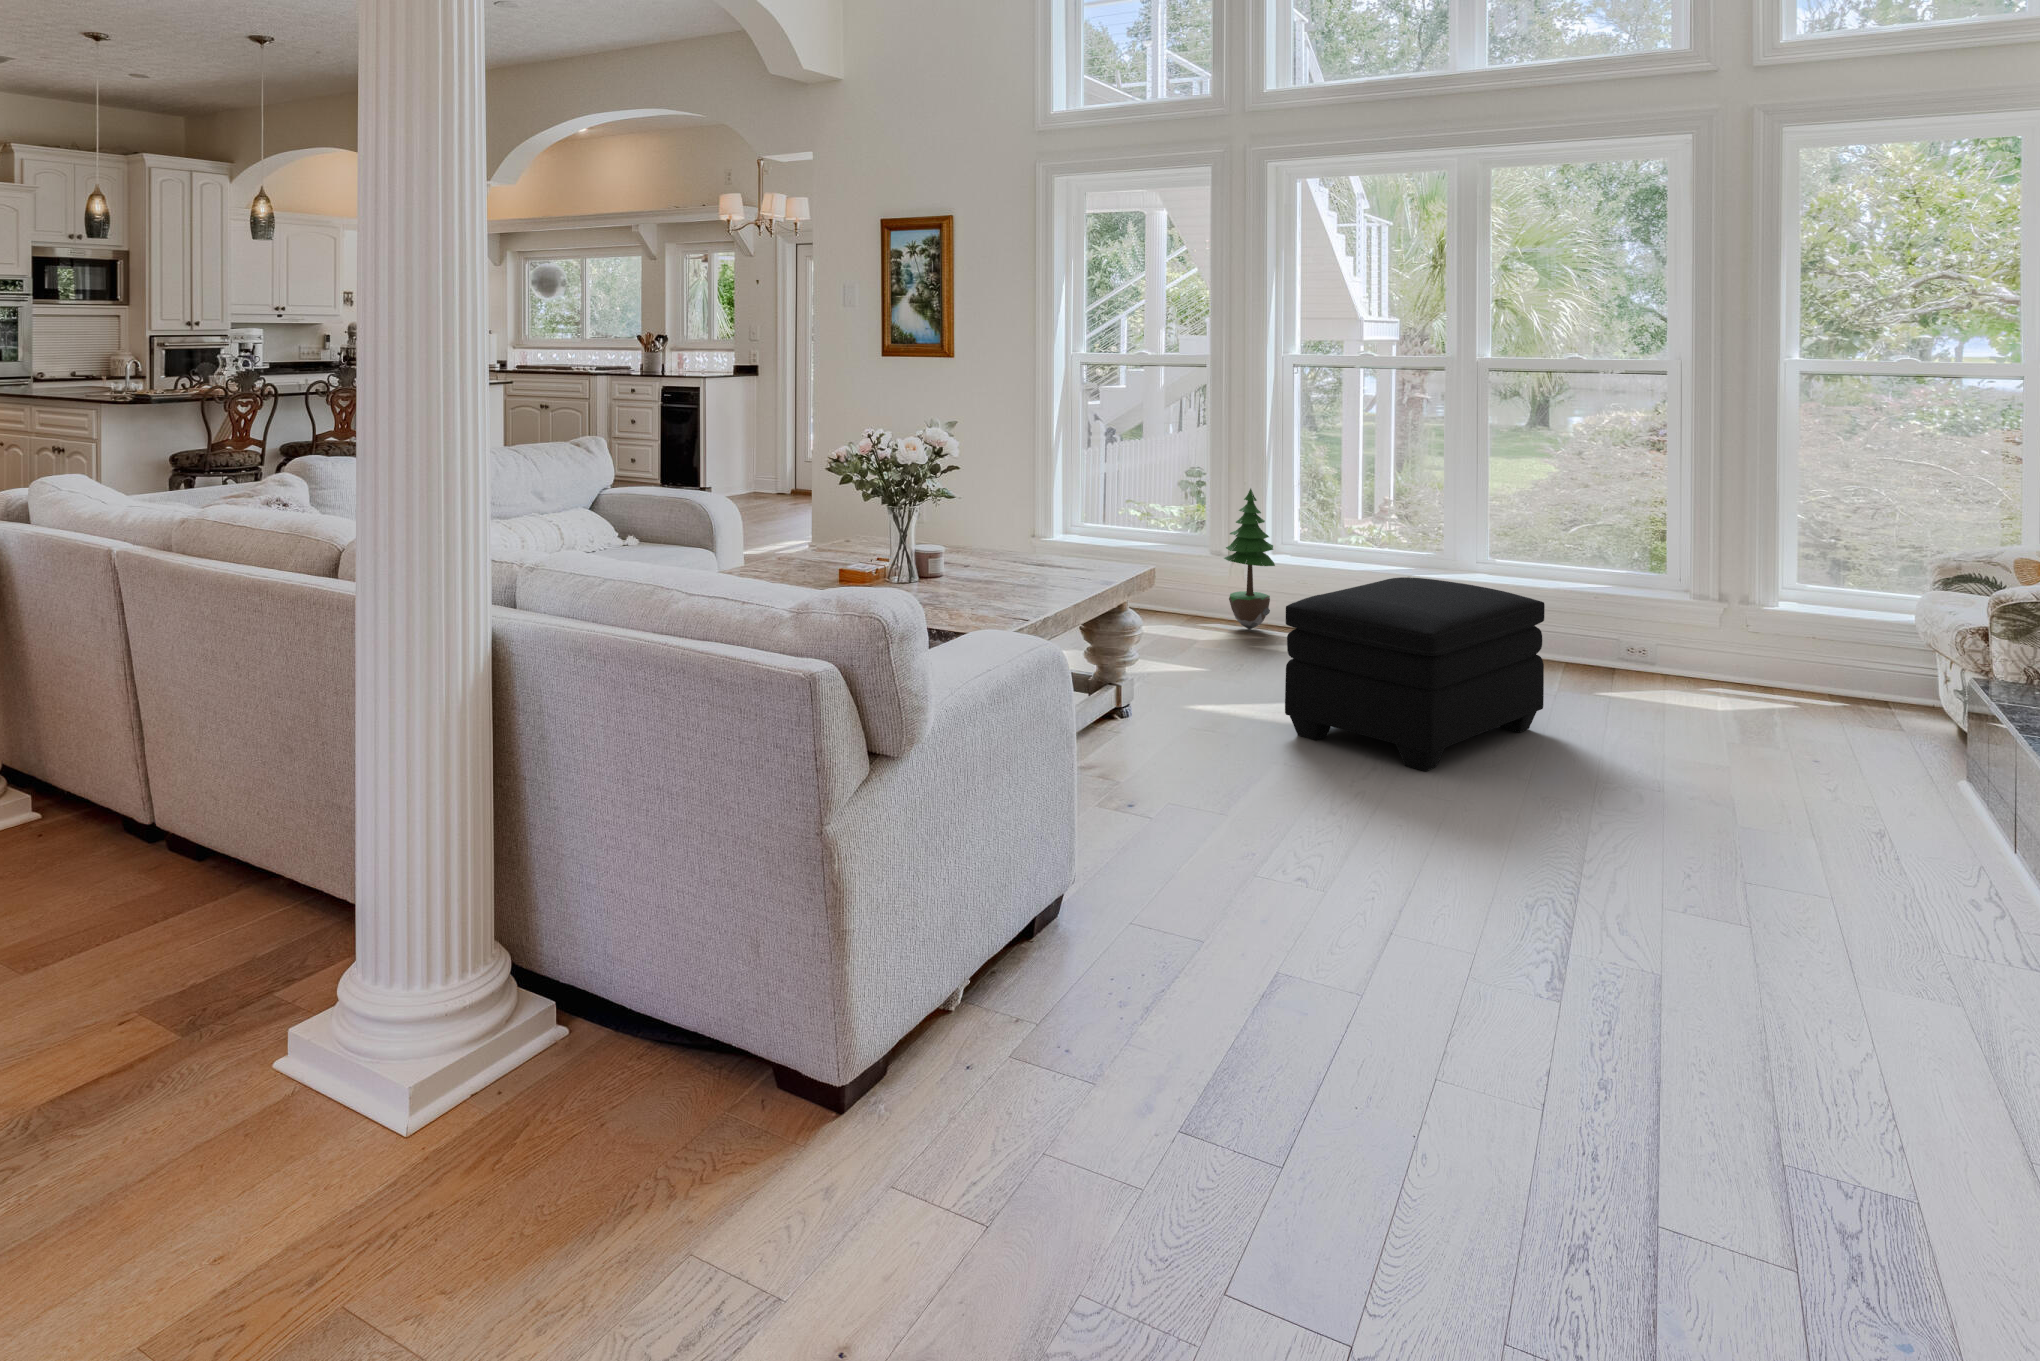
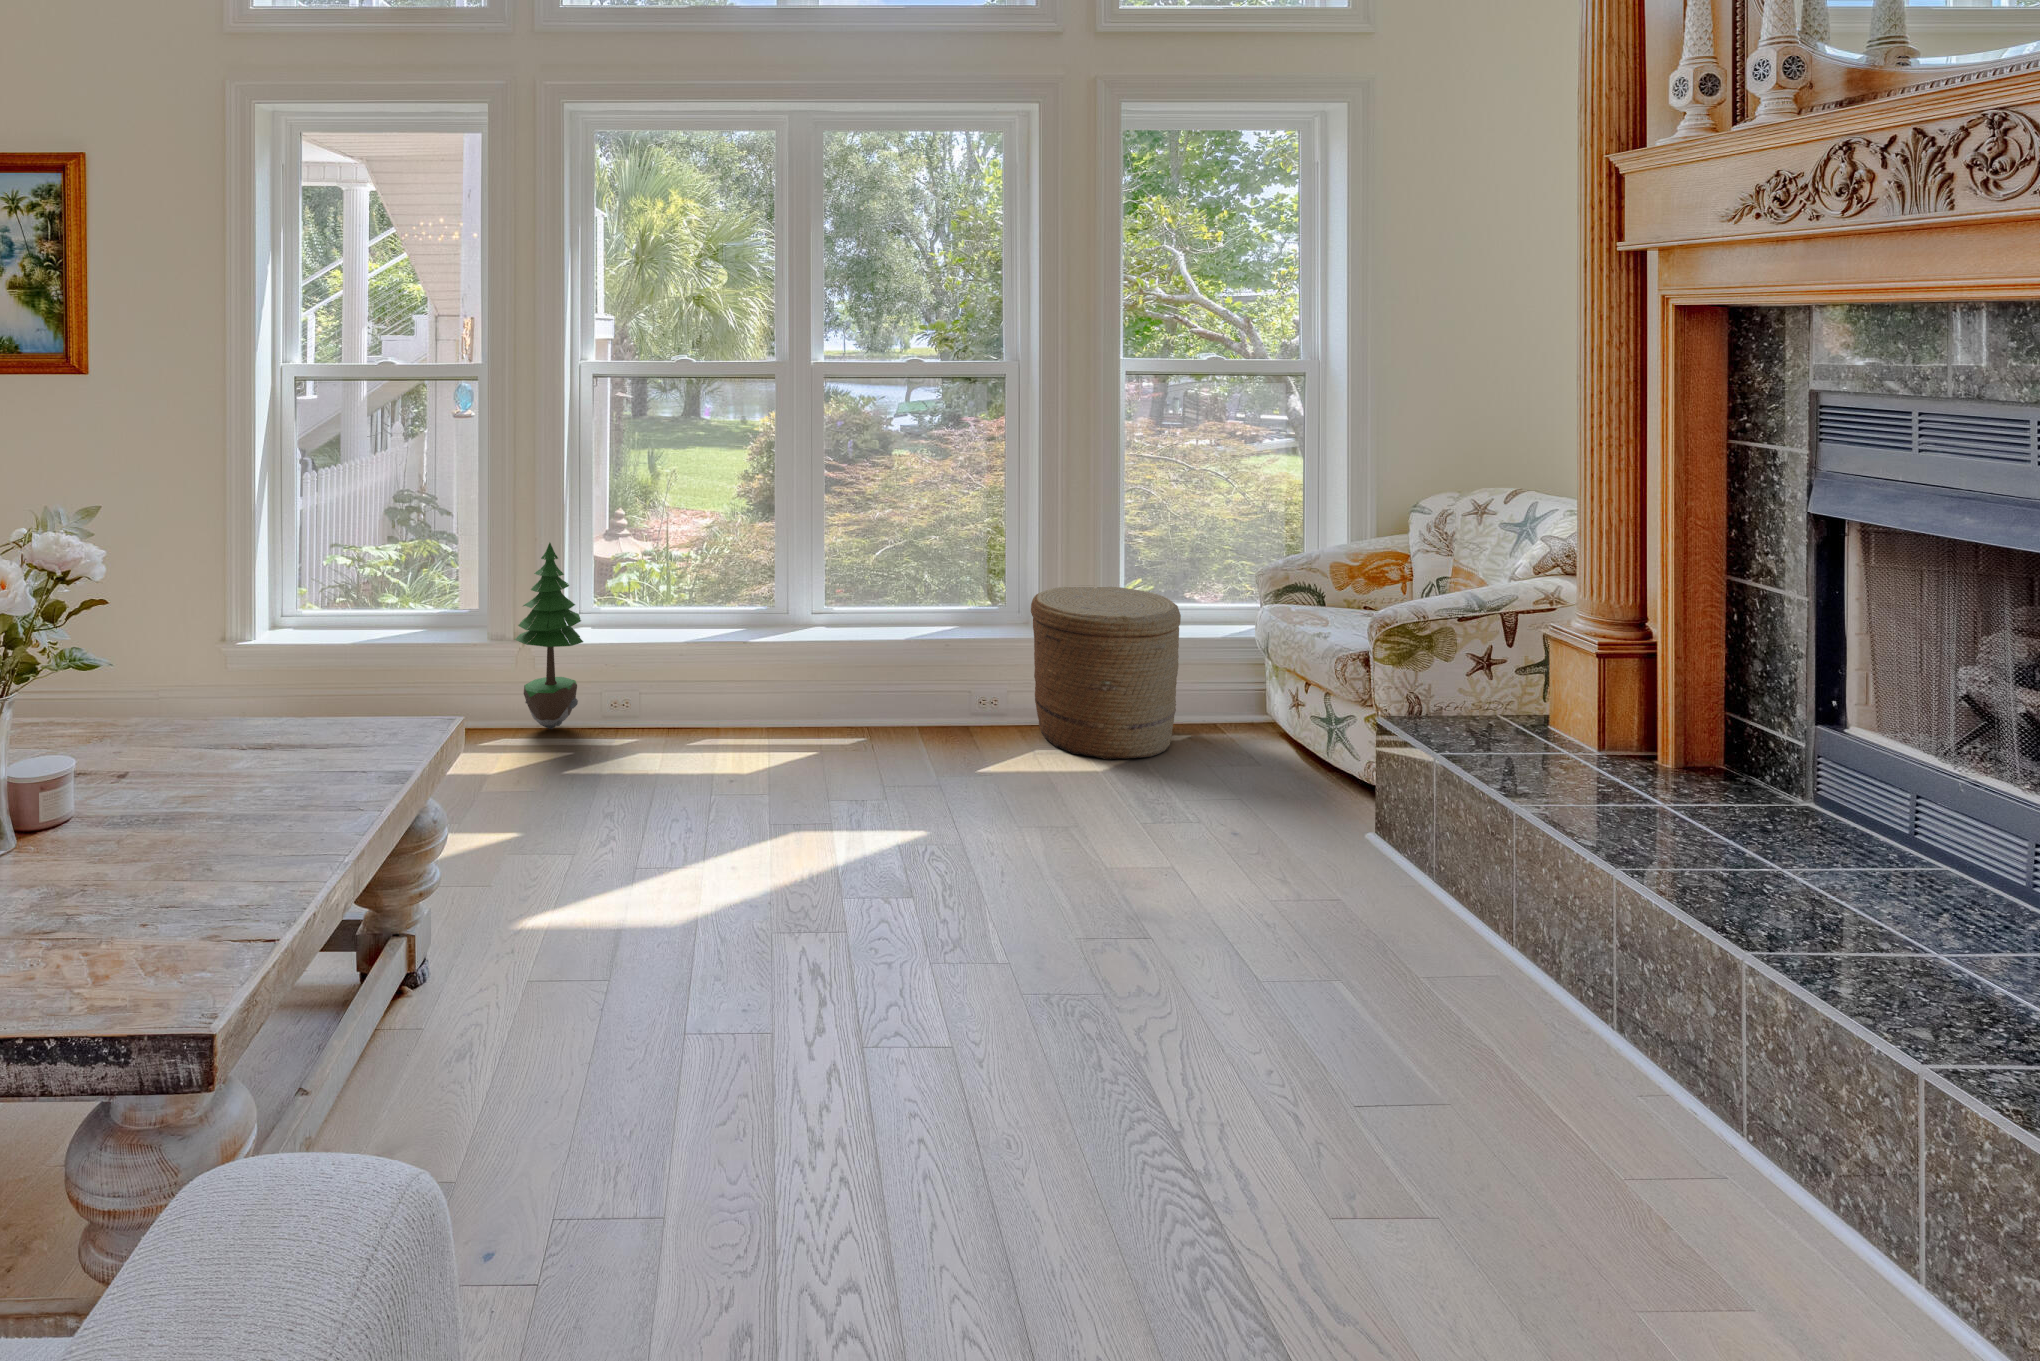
woven basket: none [1673,565,1832,719] -> present [1031,587,1181,759]
ottoman: present [1285,577,1545,771] -> none [678,664,965,976]

